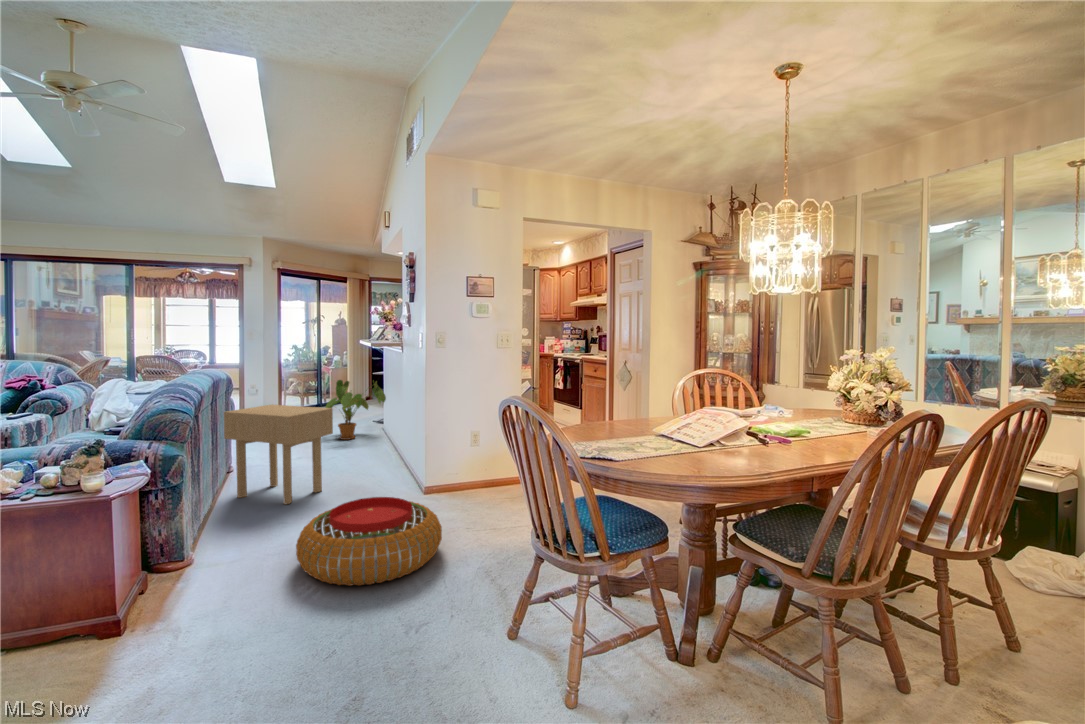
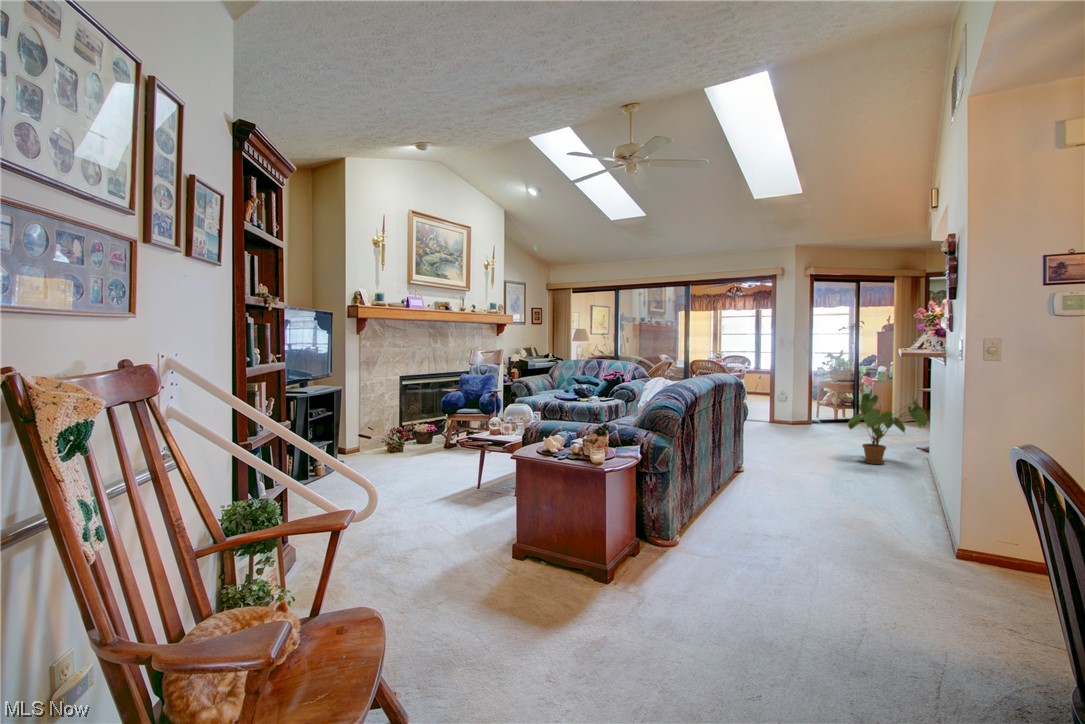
side table: present [224,405,333,504] -> none [726,413,833,518]
pouf: present [296,497,442,586] -> none [752,536,950,656]

